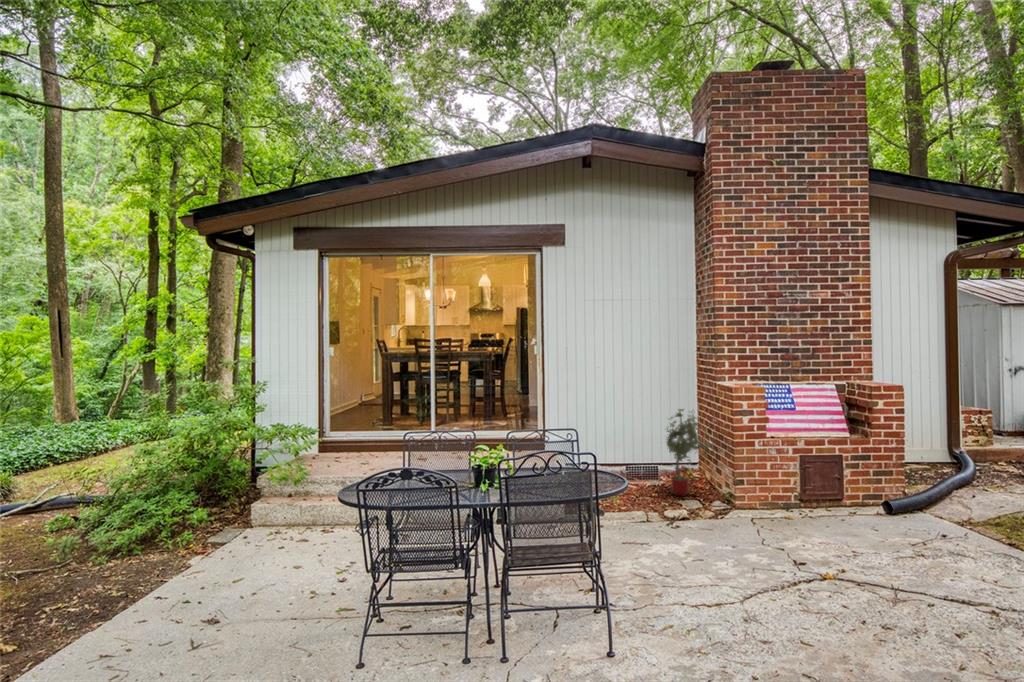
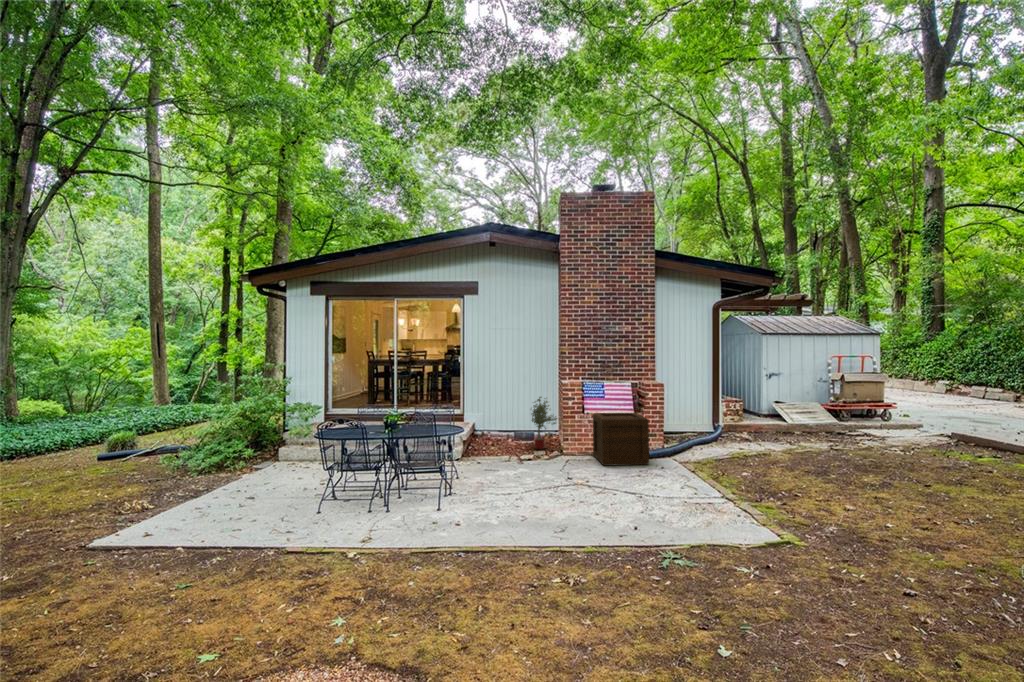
wooden crate: none [785,434,909,530] -> present [593,413,649,466]

